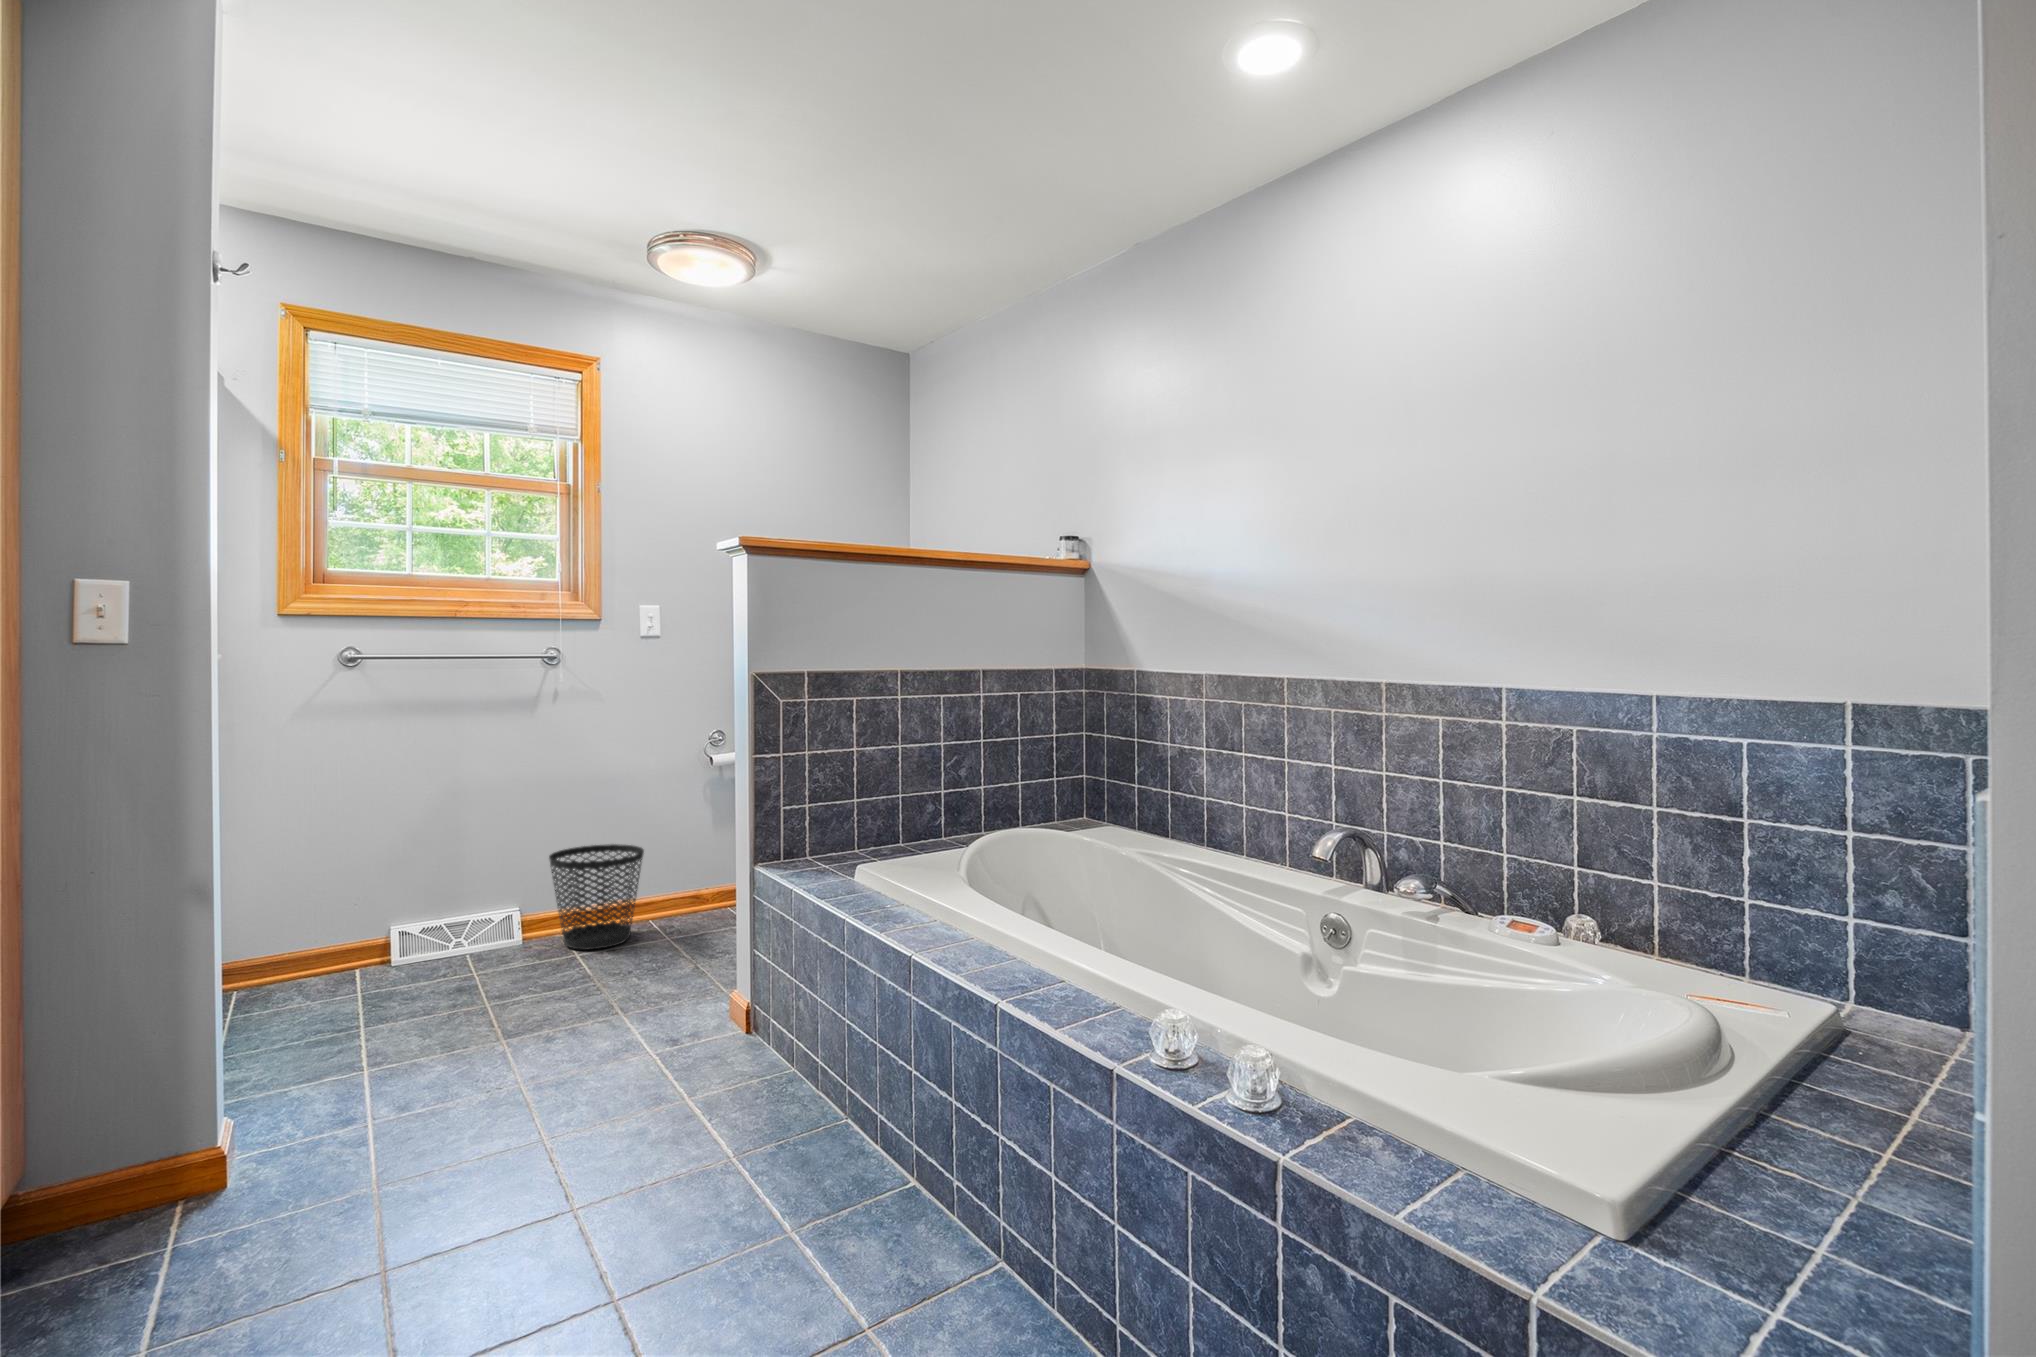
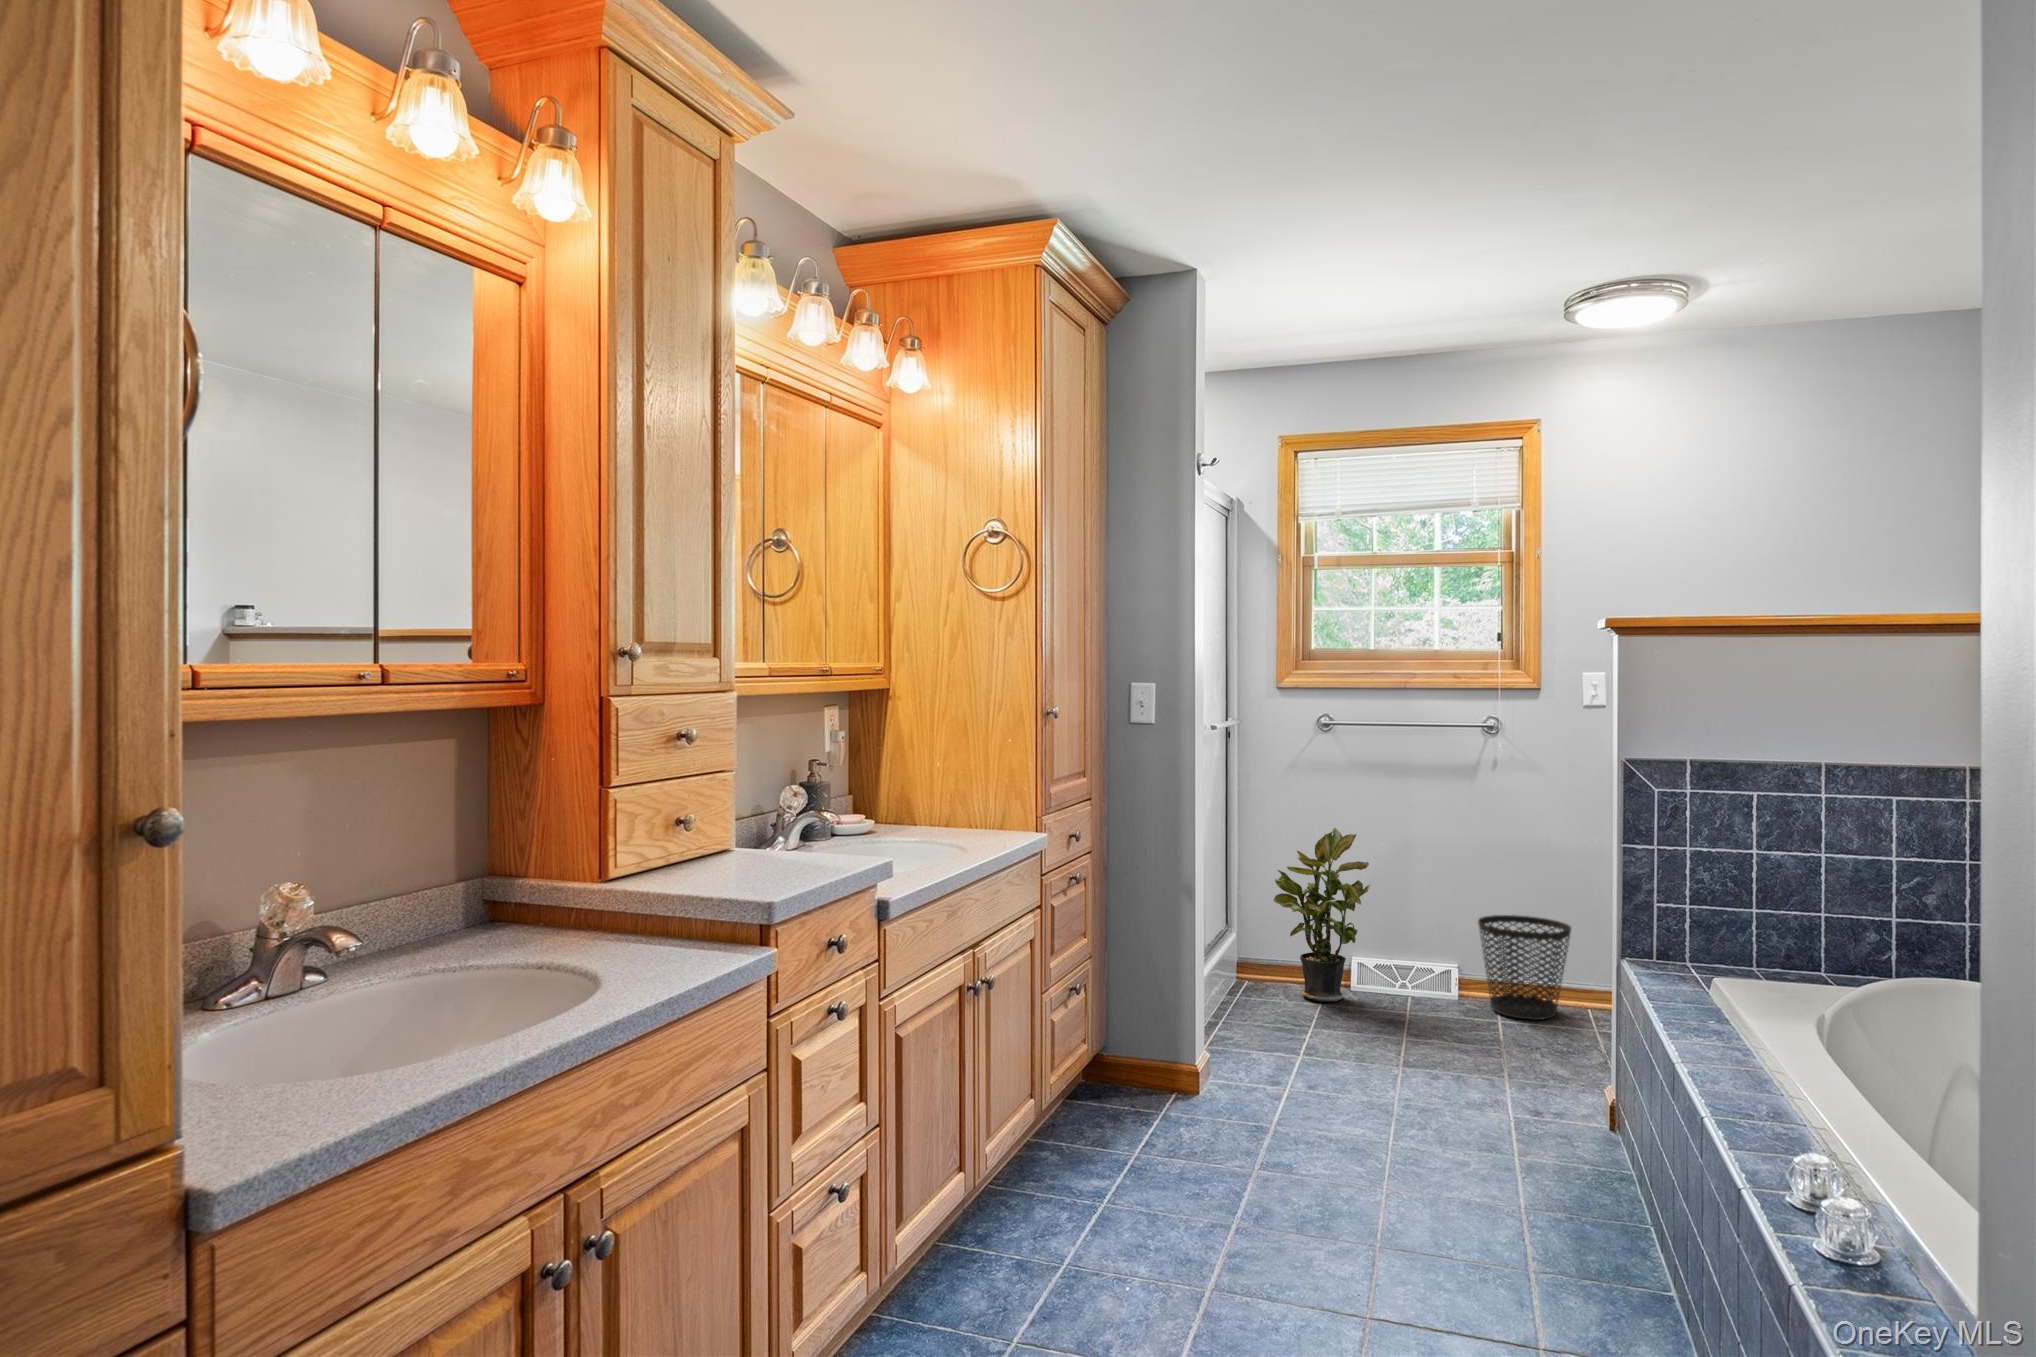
potted plant: none [283,779,421,992] -> present [1274,828,1370,1002]

